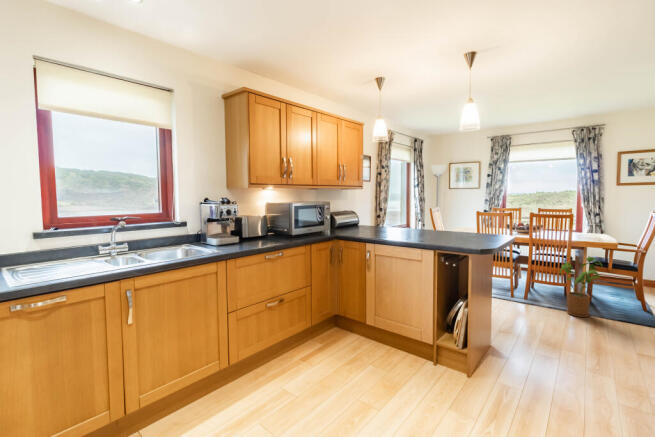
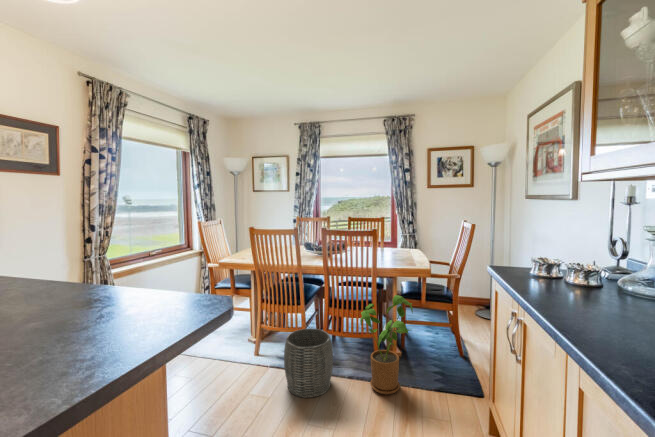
woven basket: none [504,275,539,311] -> present [284,328,333,398]

